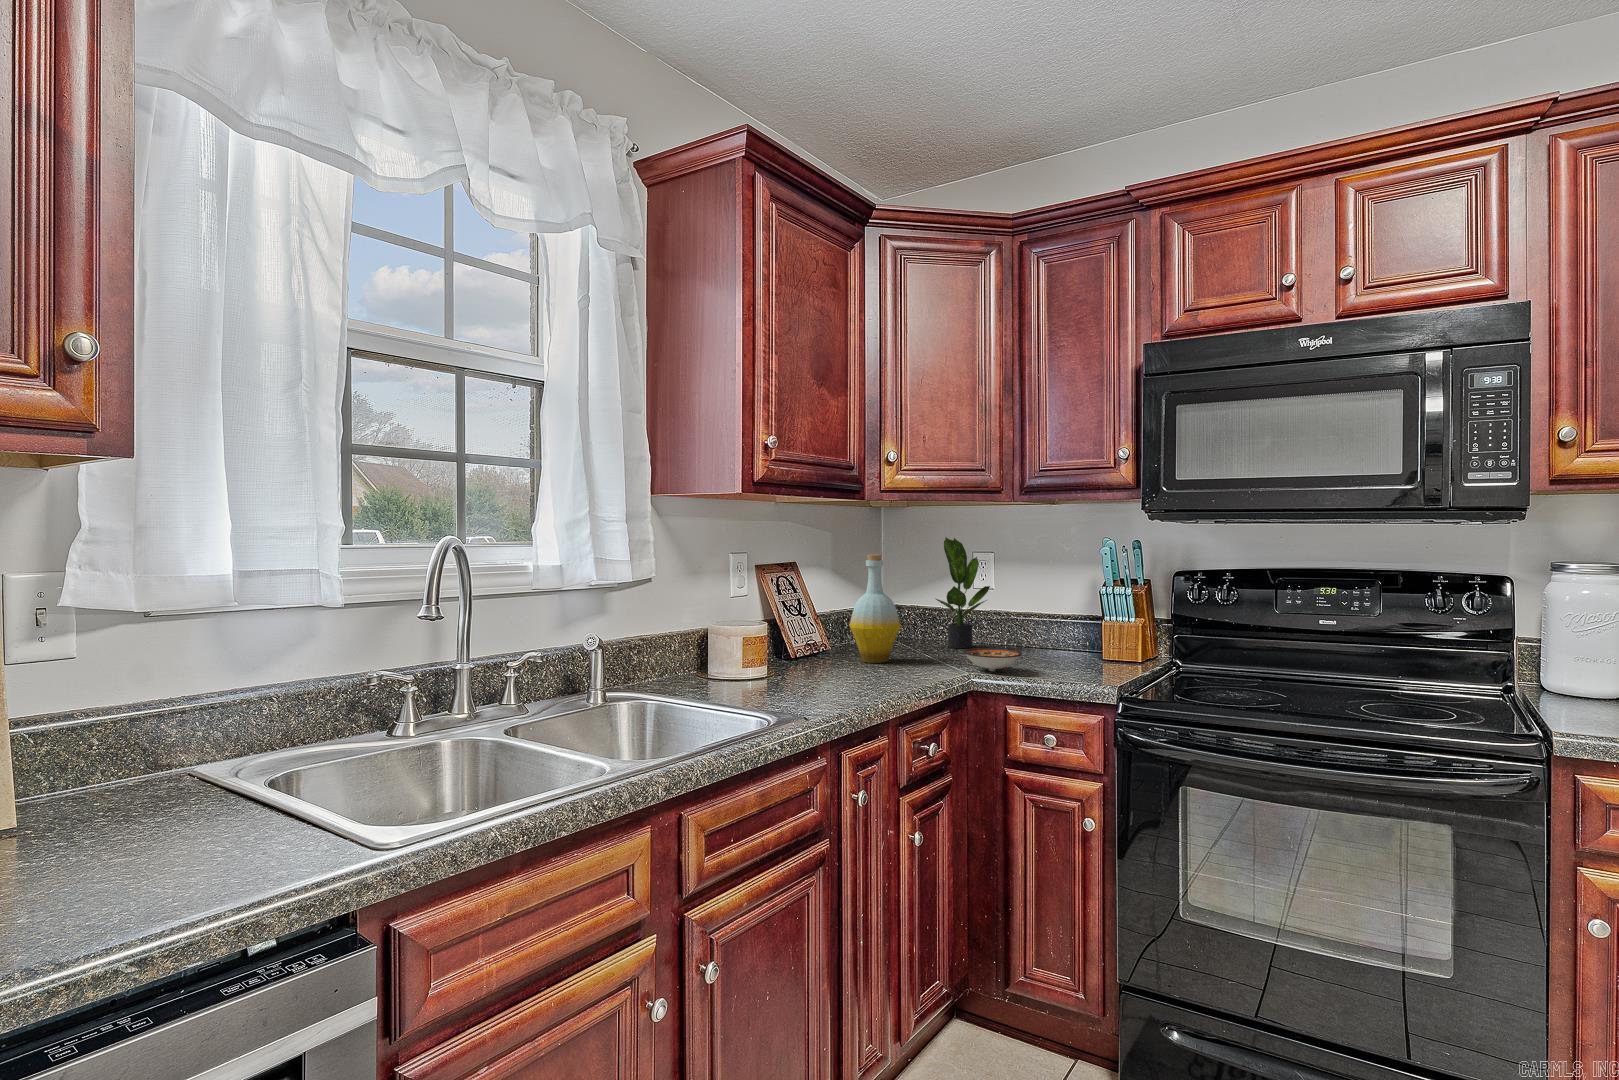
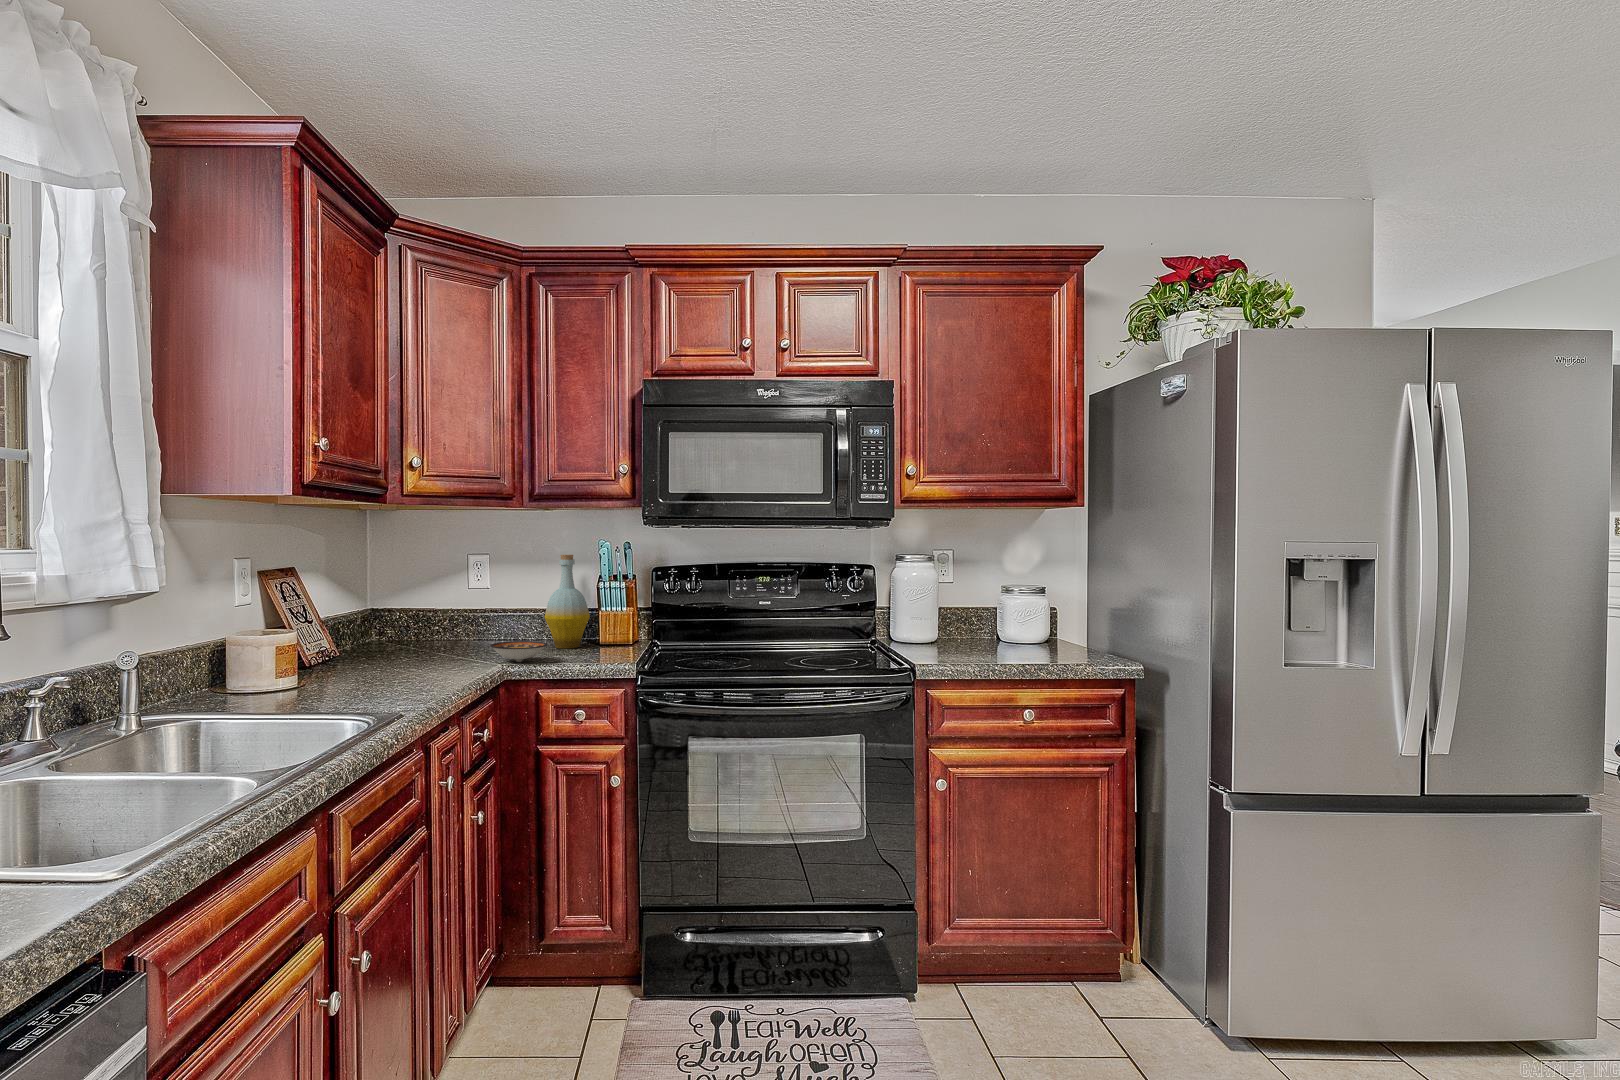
potted plant: present [936,538,990,648] -> none [435,539,495,645]
bottle: present [850,555,901,663] -> present [545,555,590,648]

